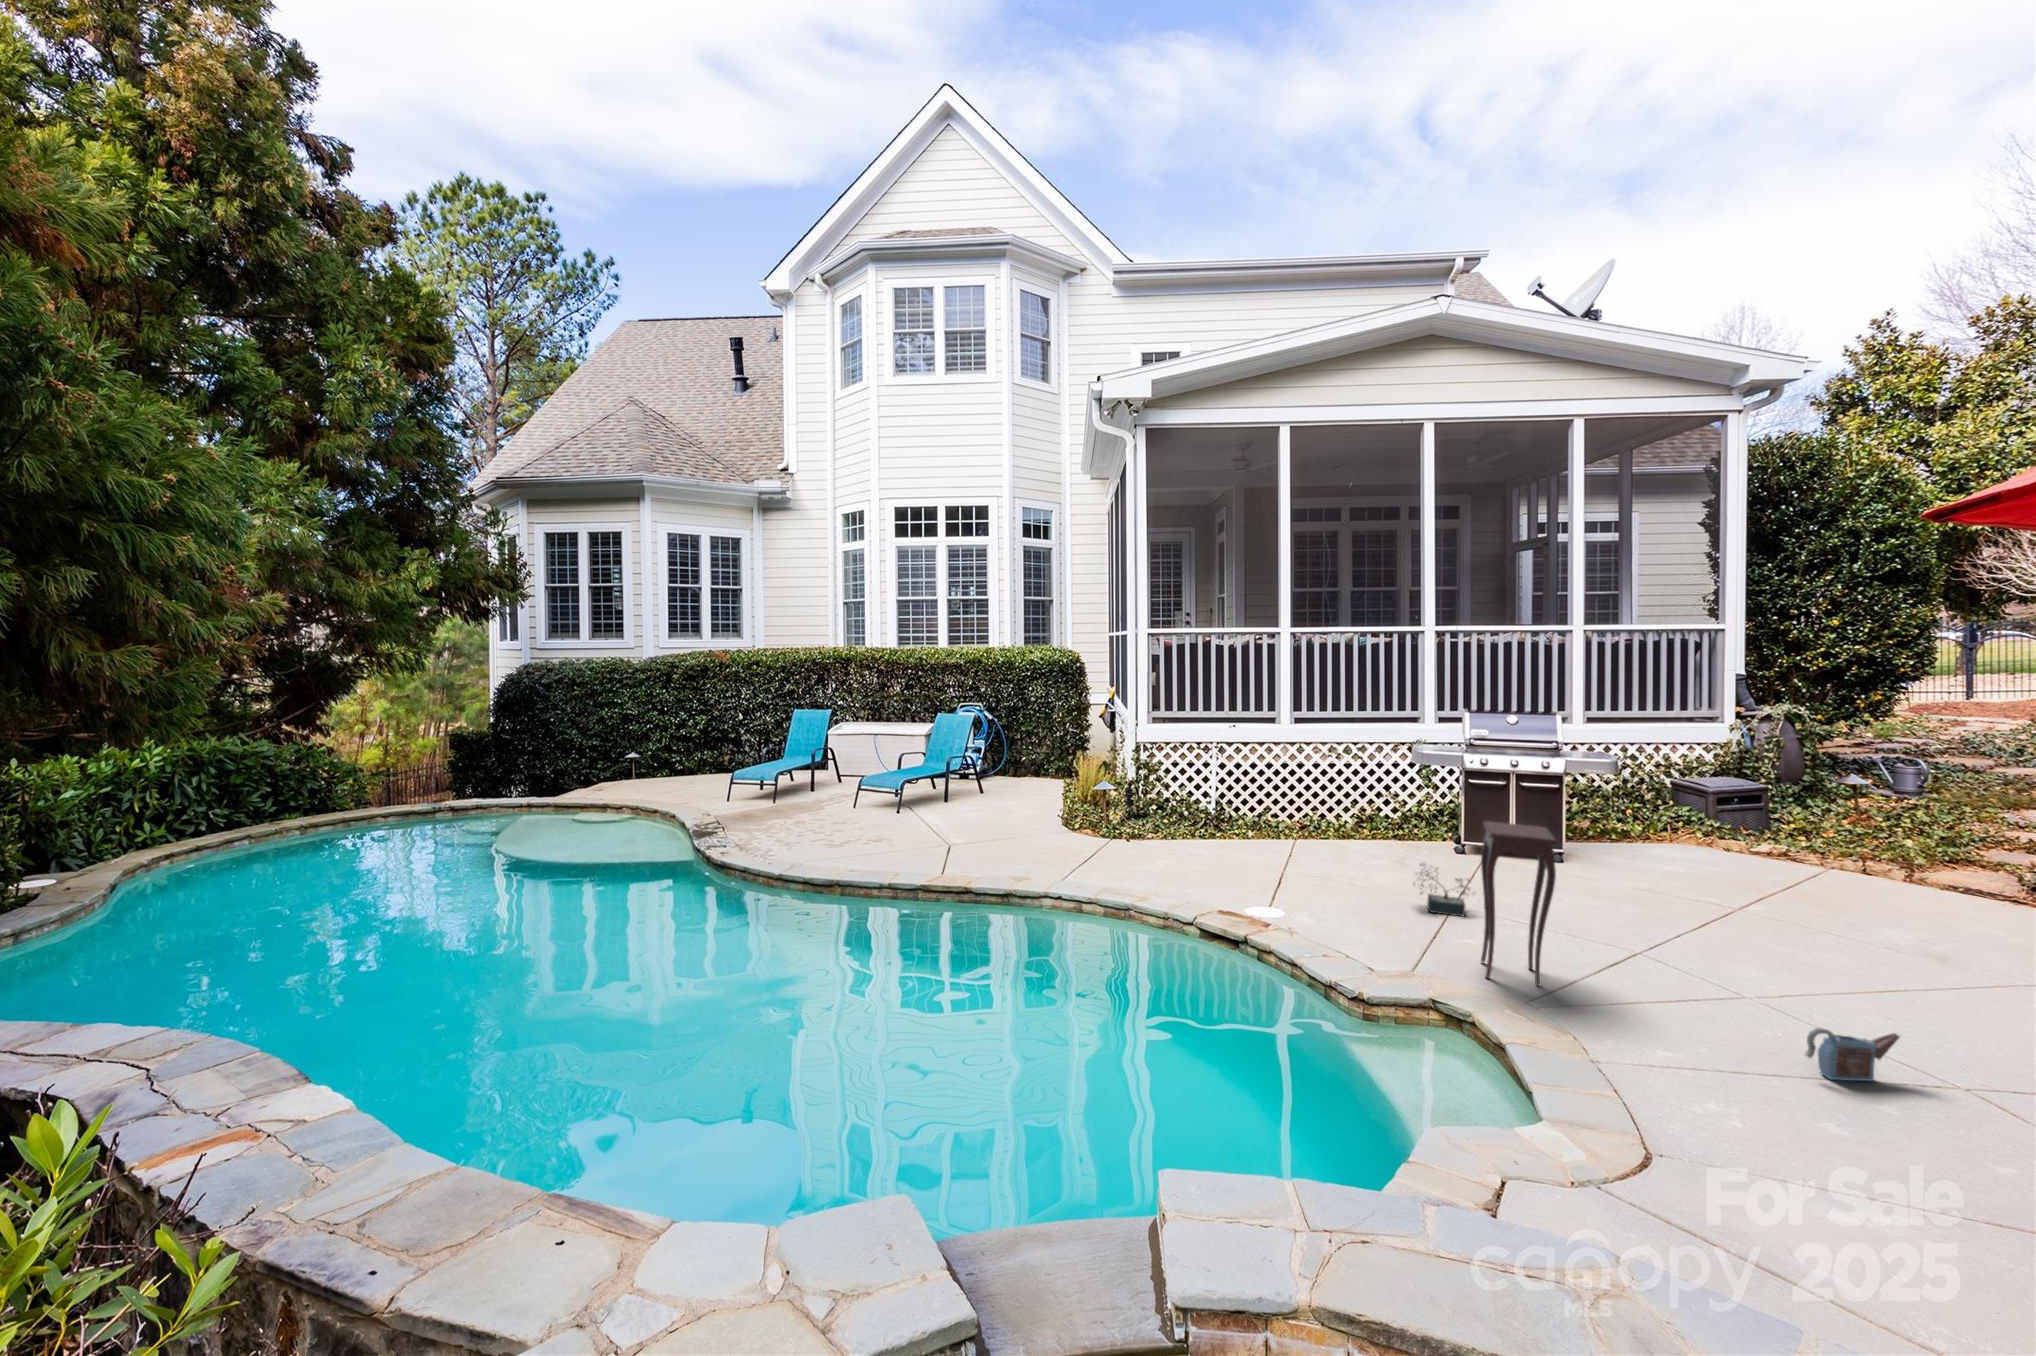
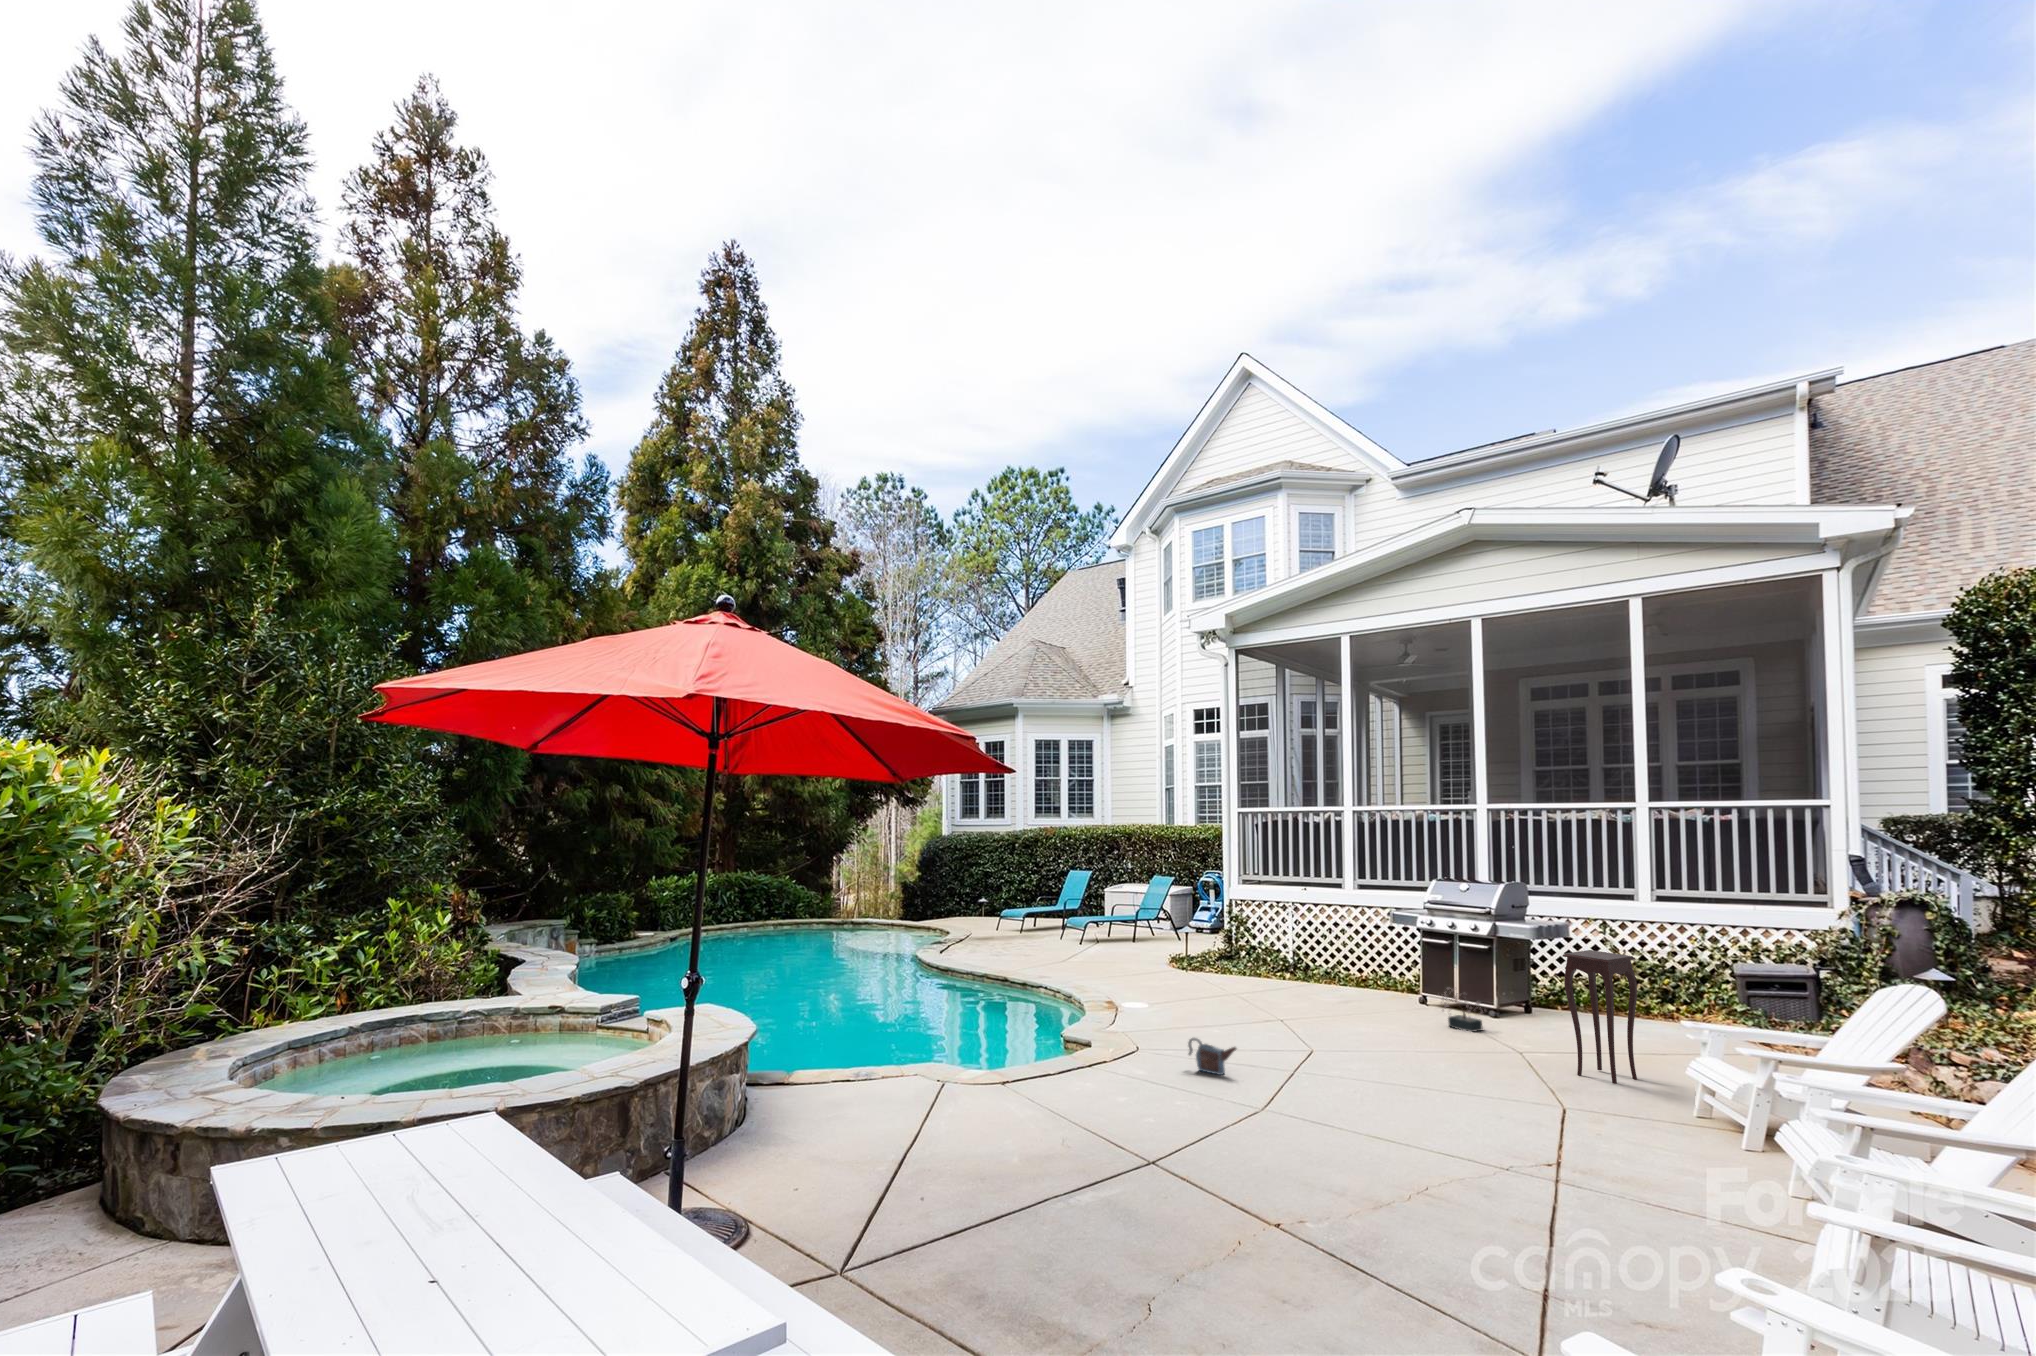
side table: present [1481,821,1558,986] -> present [1562,950,1637,1084]
decorative plant: present [1420,863,1475,916] -> present [1441,988,1483,1032]

